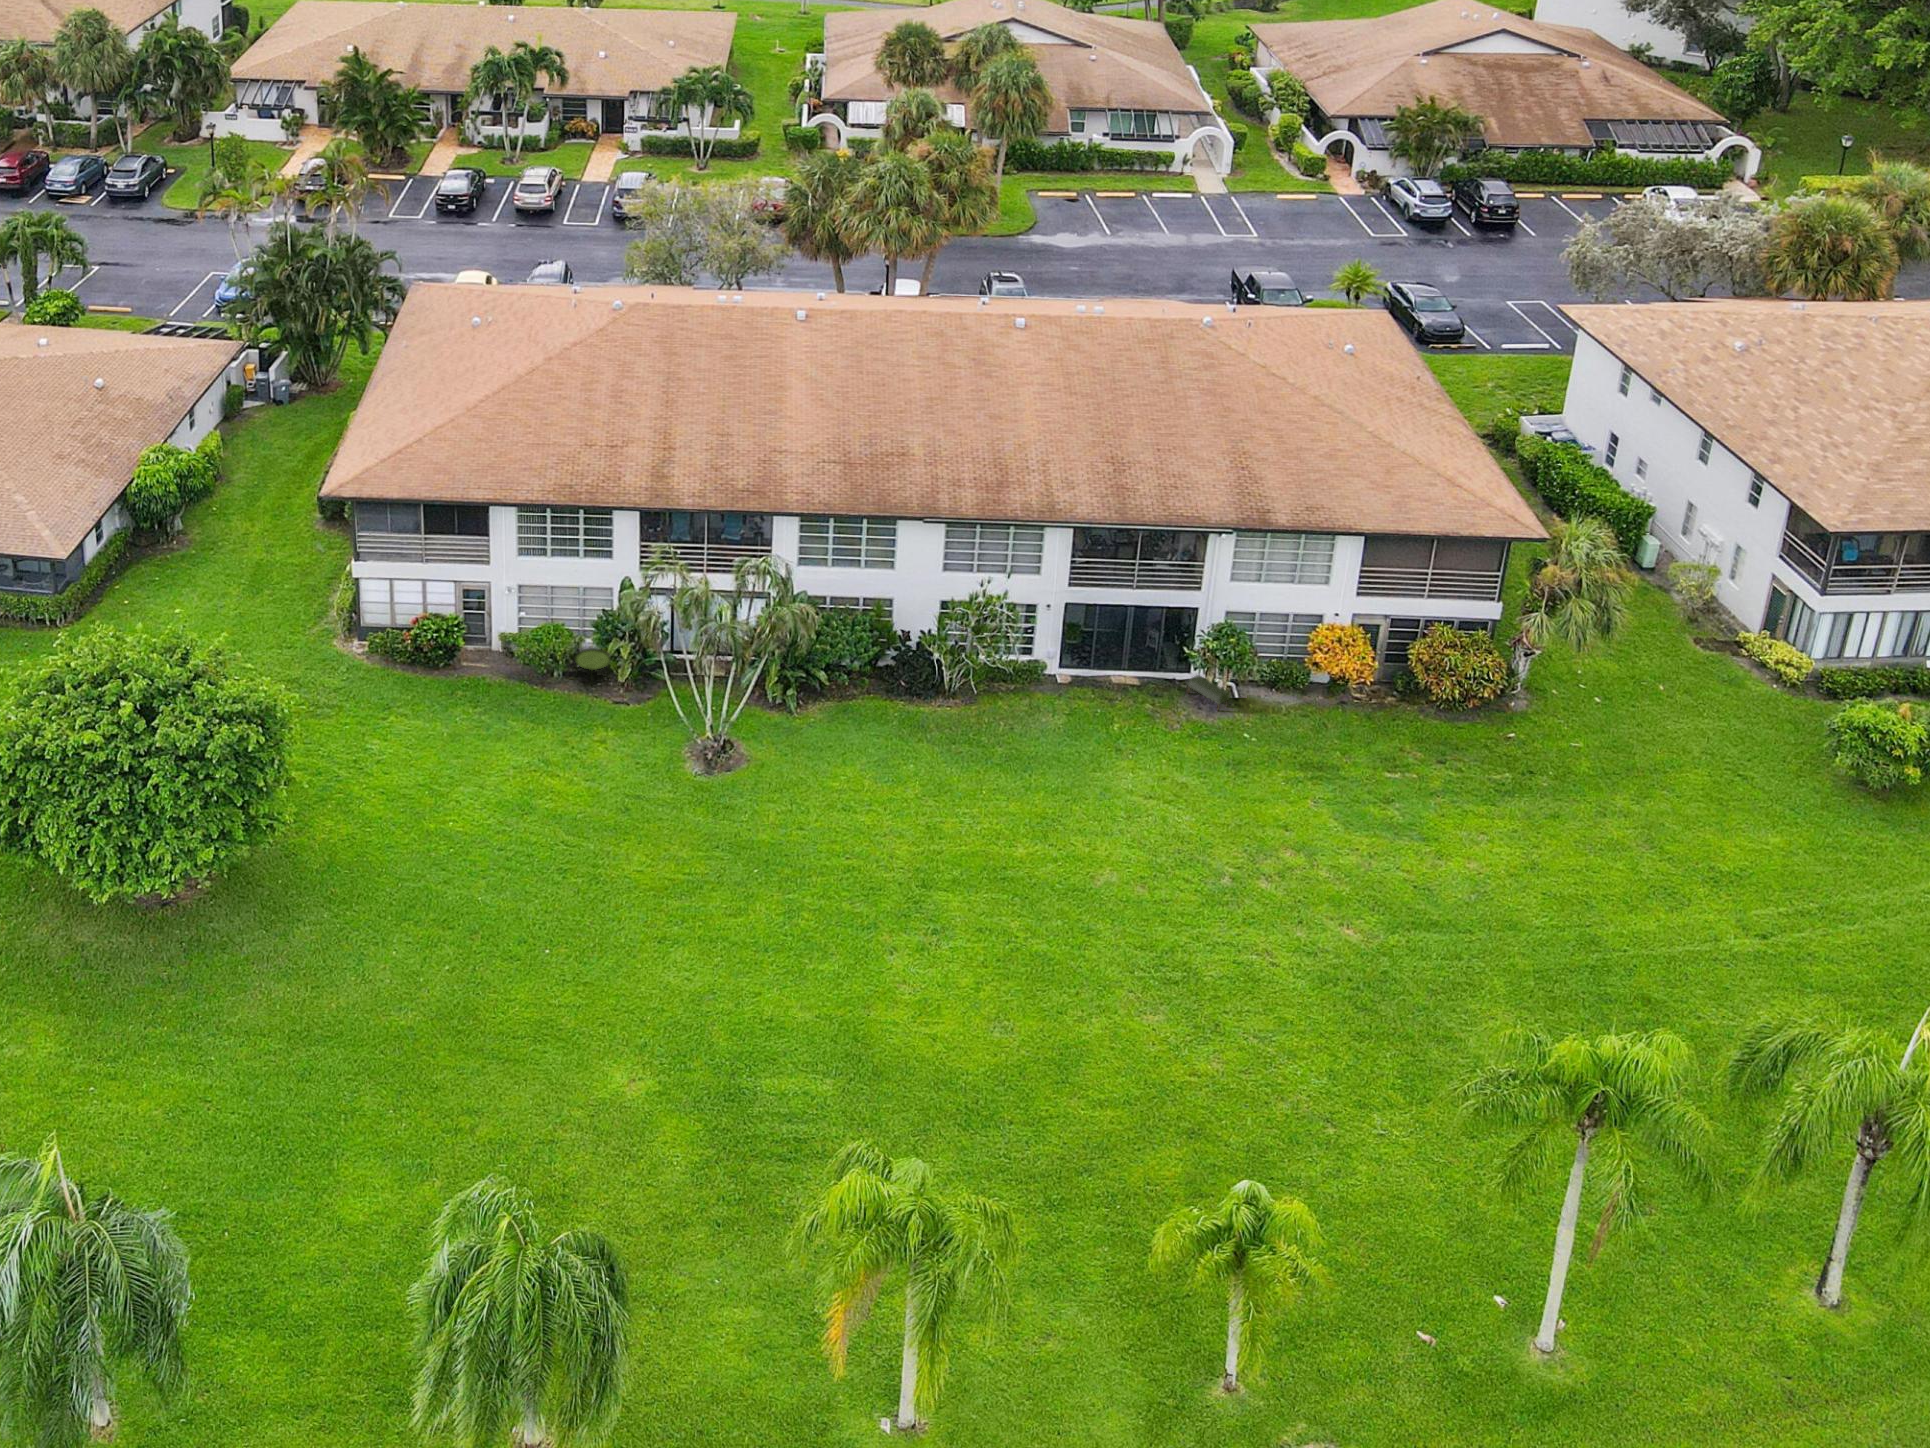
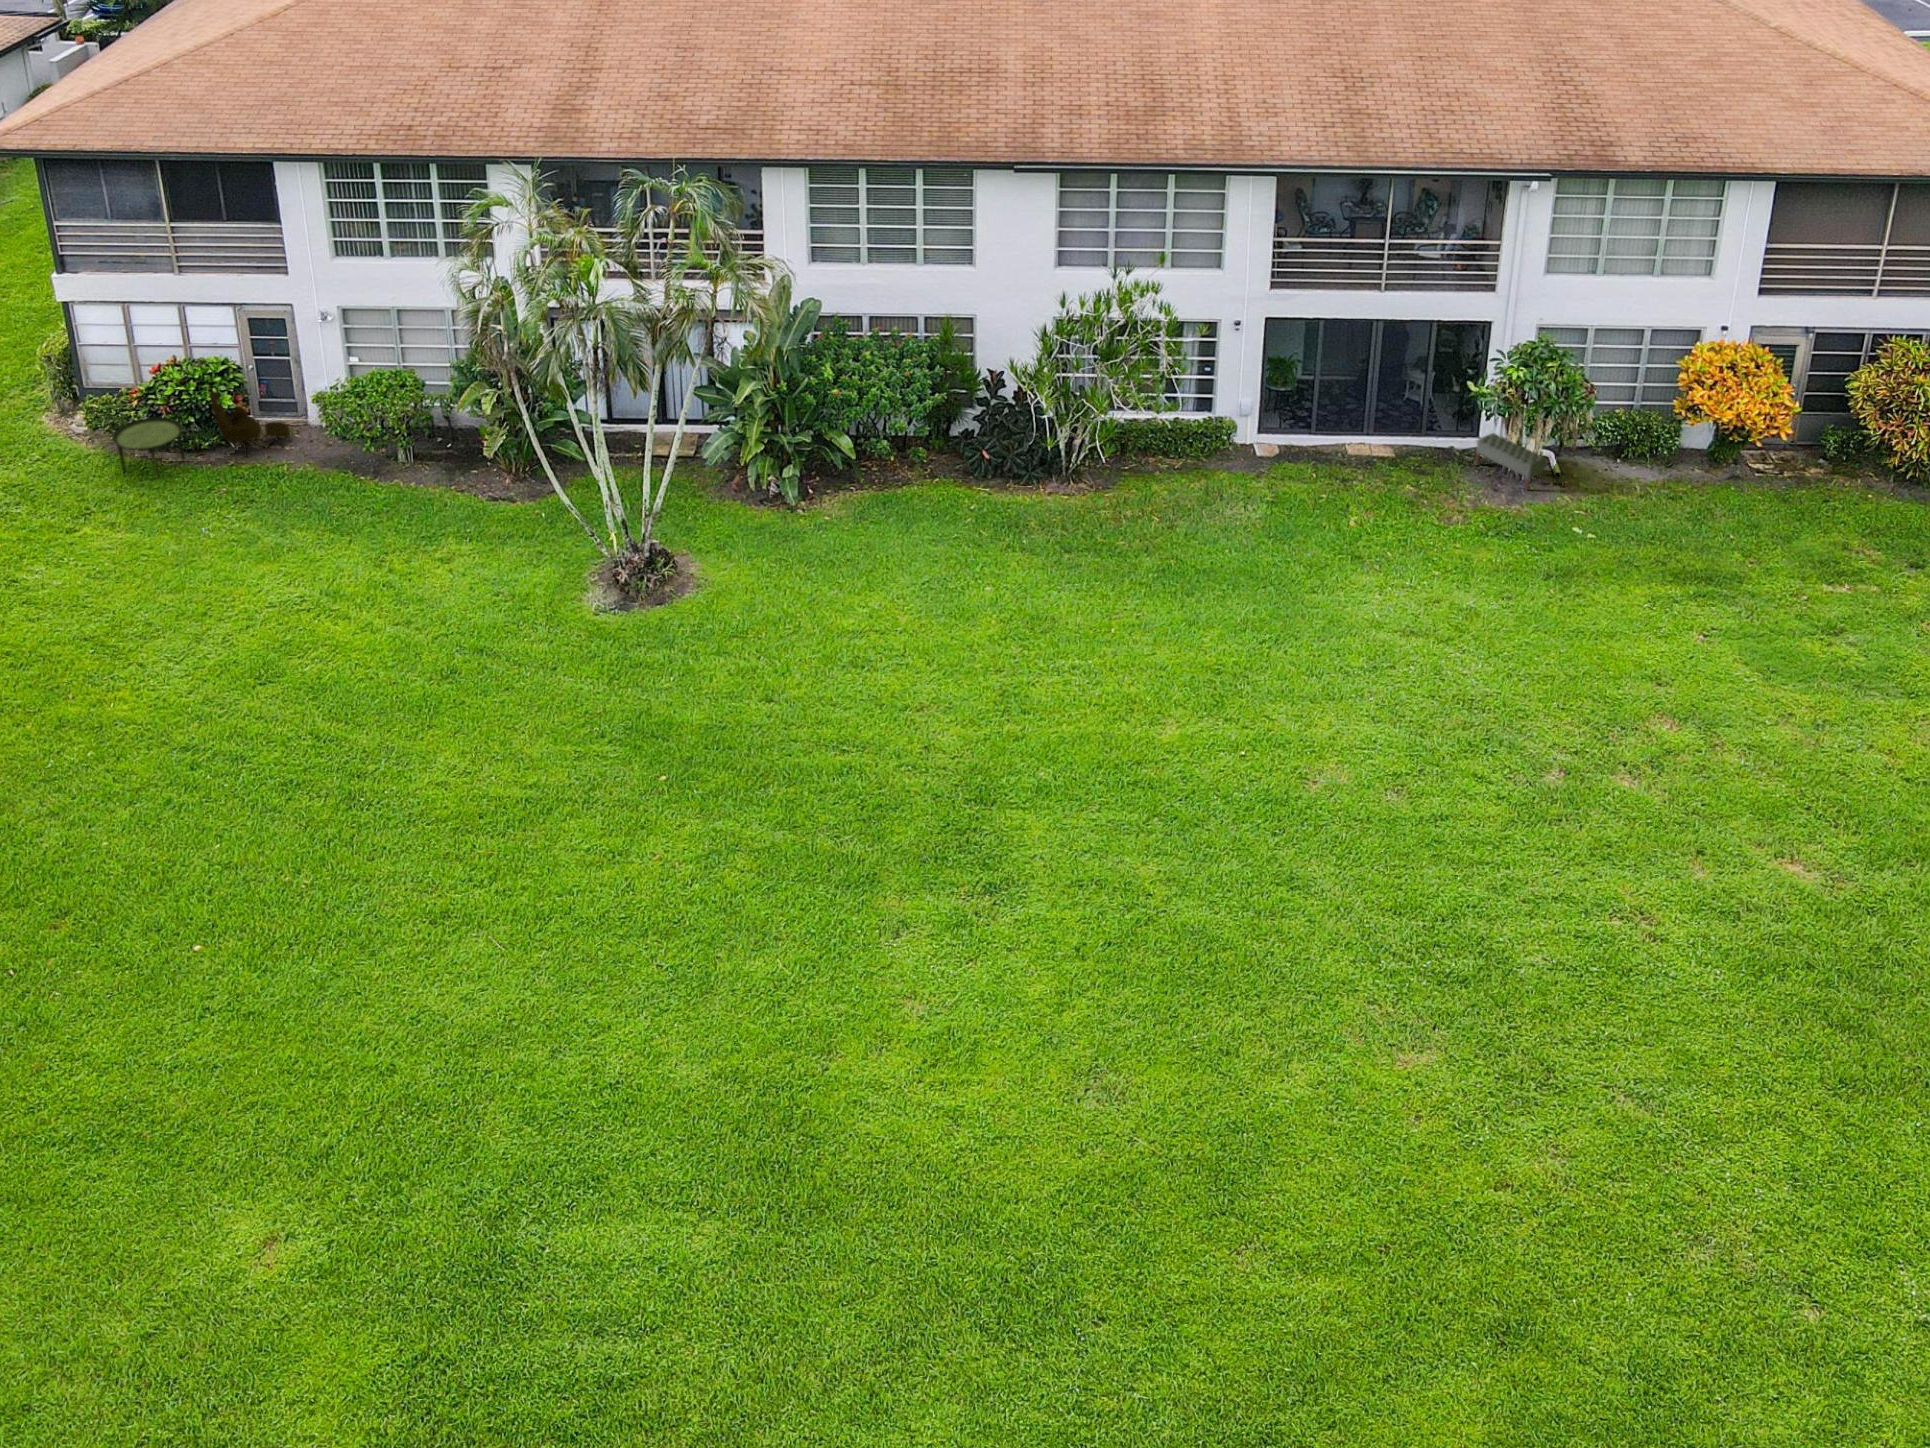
lounge chair: none [449,634,491,673] -> present [210,391,290,456]
round table: present [574,648,611,674] -> present [113,417,185,479]

